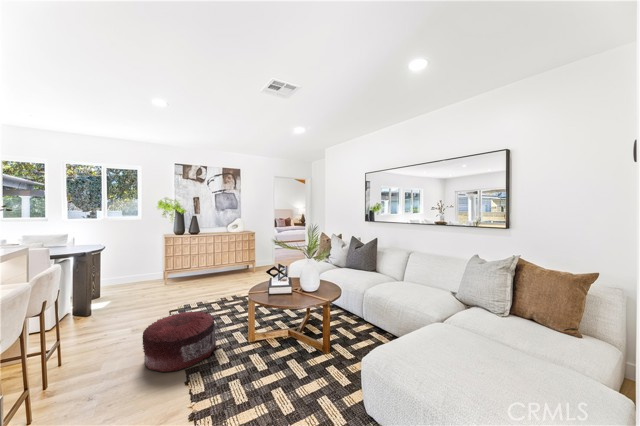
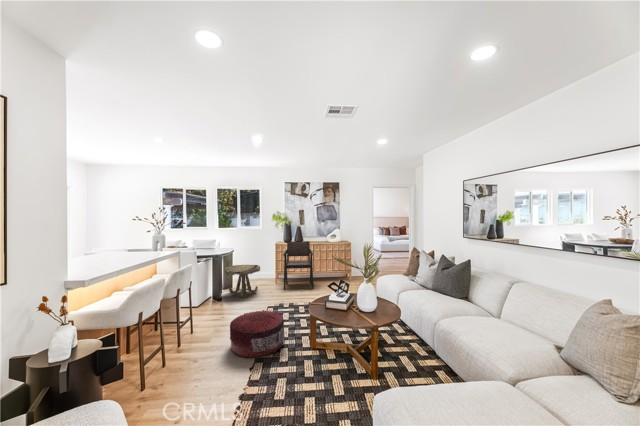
armchair: none [180,232,219,289] -> present [284,241,313,290]
side table: none [98,263,151,305] -> present [225,265,260,297]

